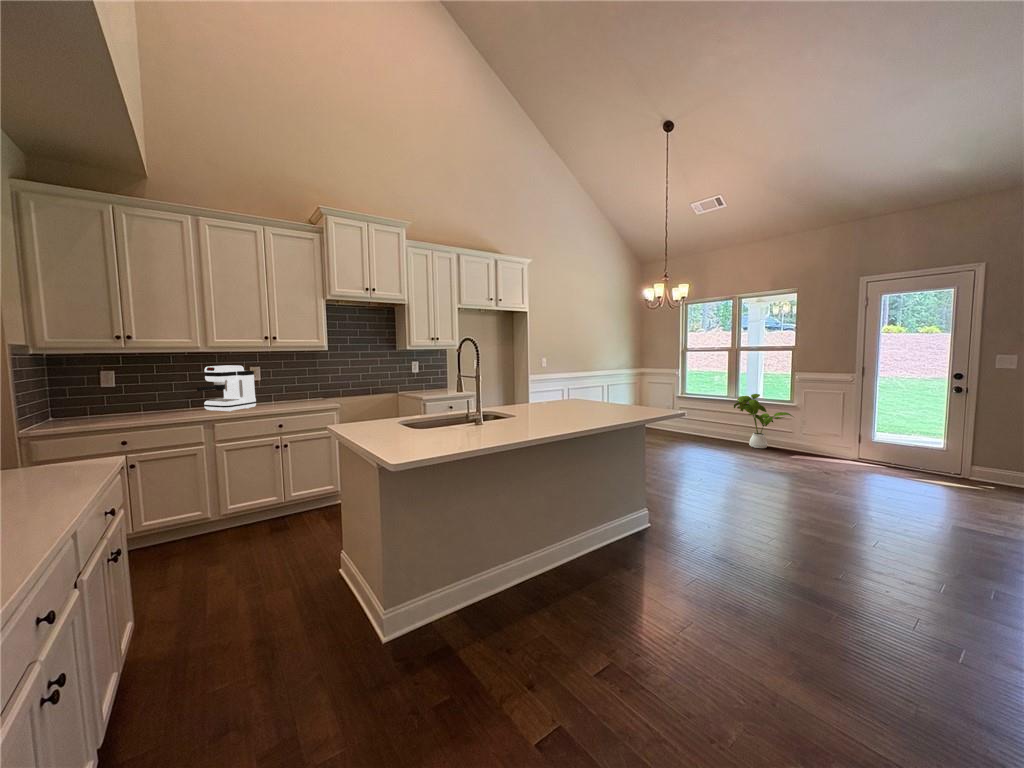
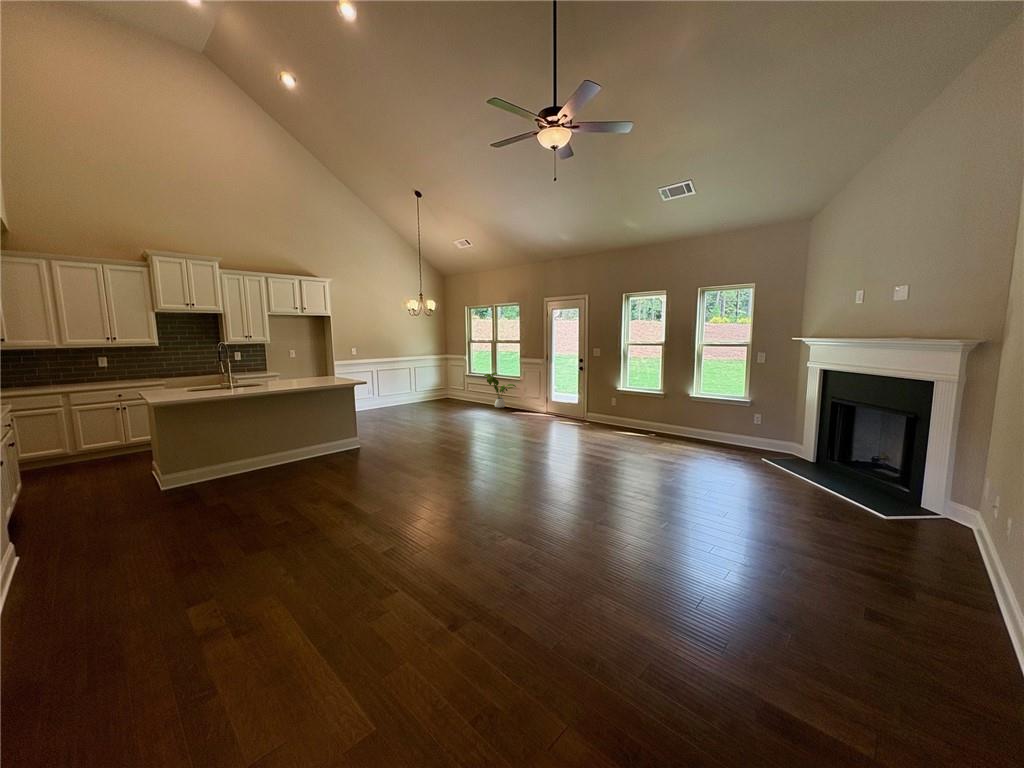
coffee maker: present [197,365,256,412] -> none [55,357,102,387]

